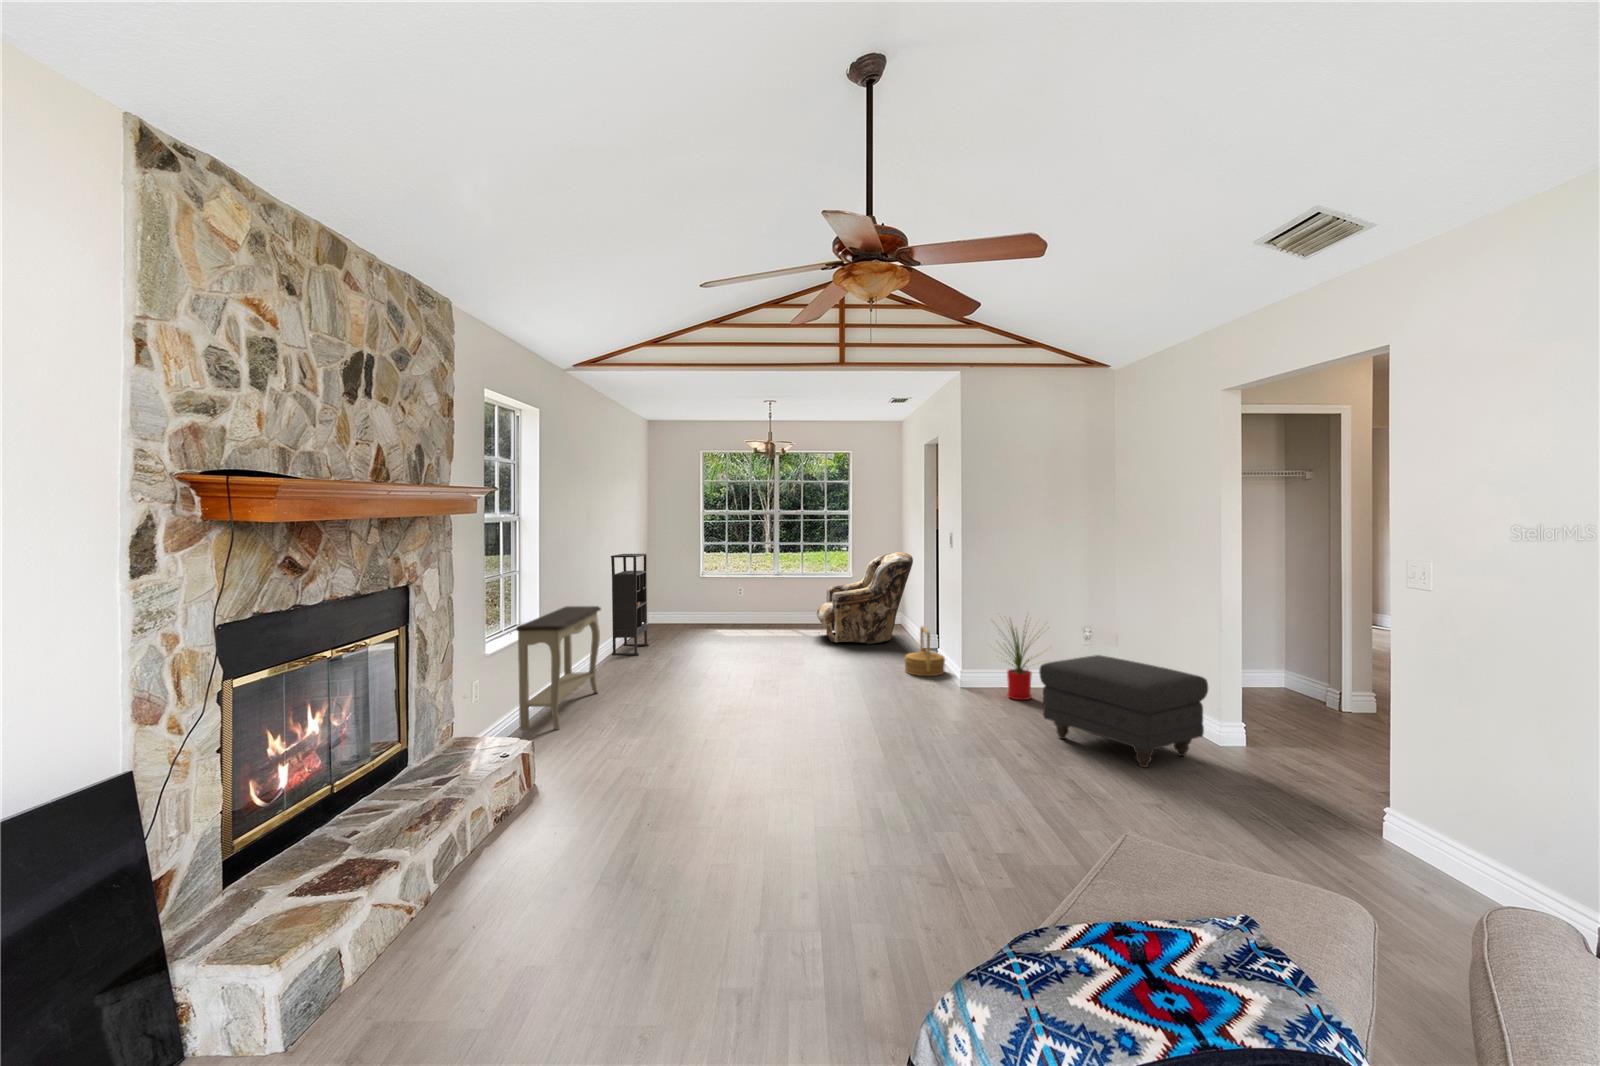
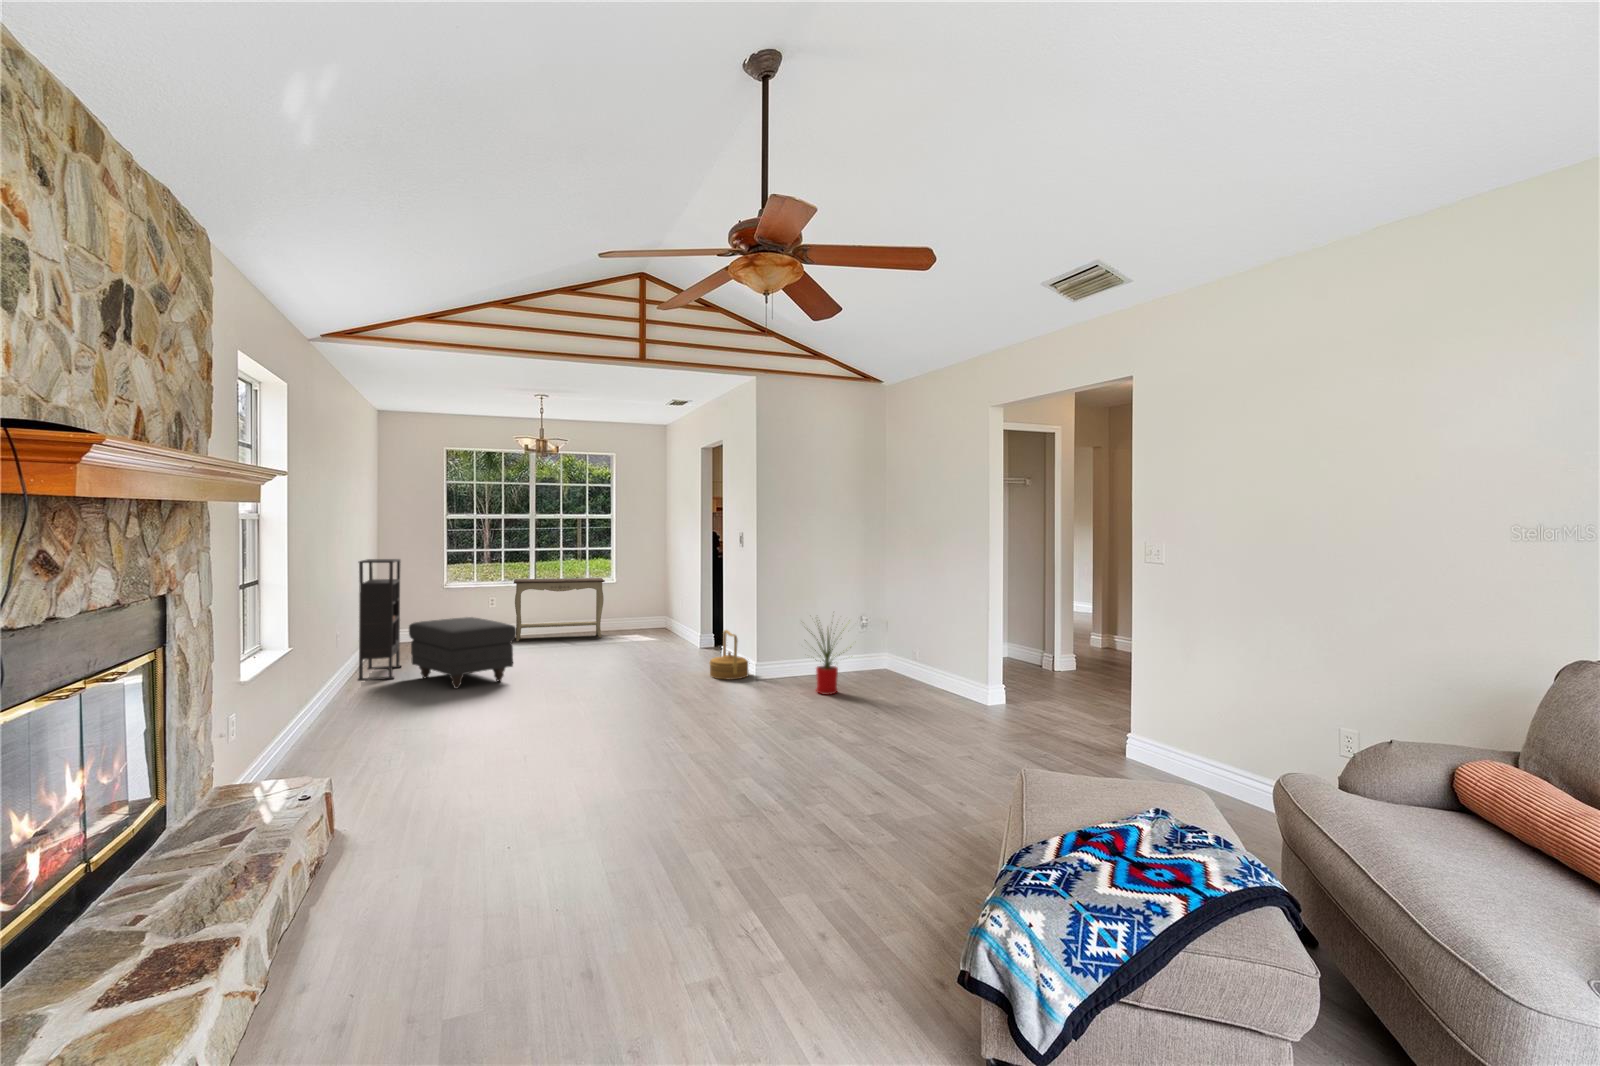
armchair: present [817,552,913,644] -> none [600,558,703,653]
console table: present [516,606,601,730] -> present [514,578,605,641]
ottoman: present [1039,655,1208,767] -> present [409,617,516,689]

